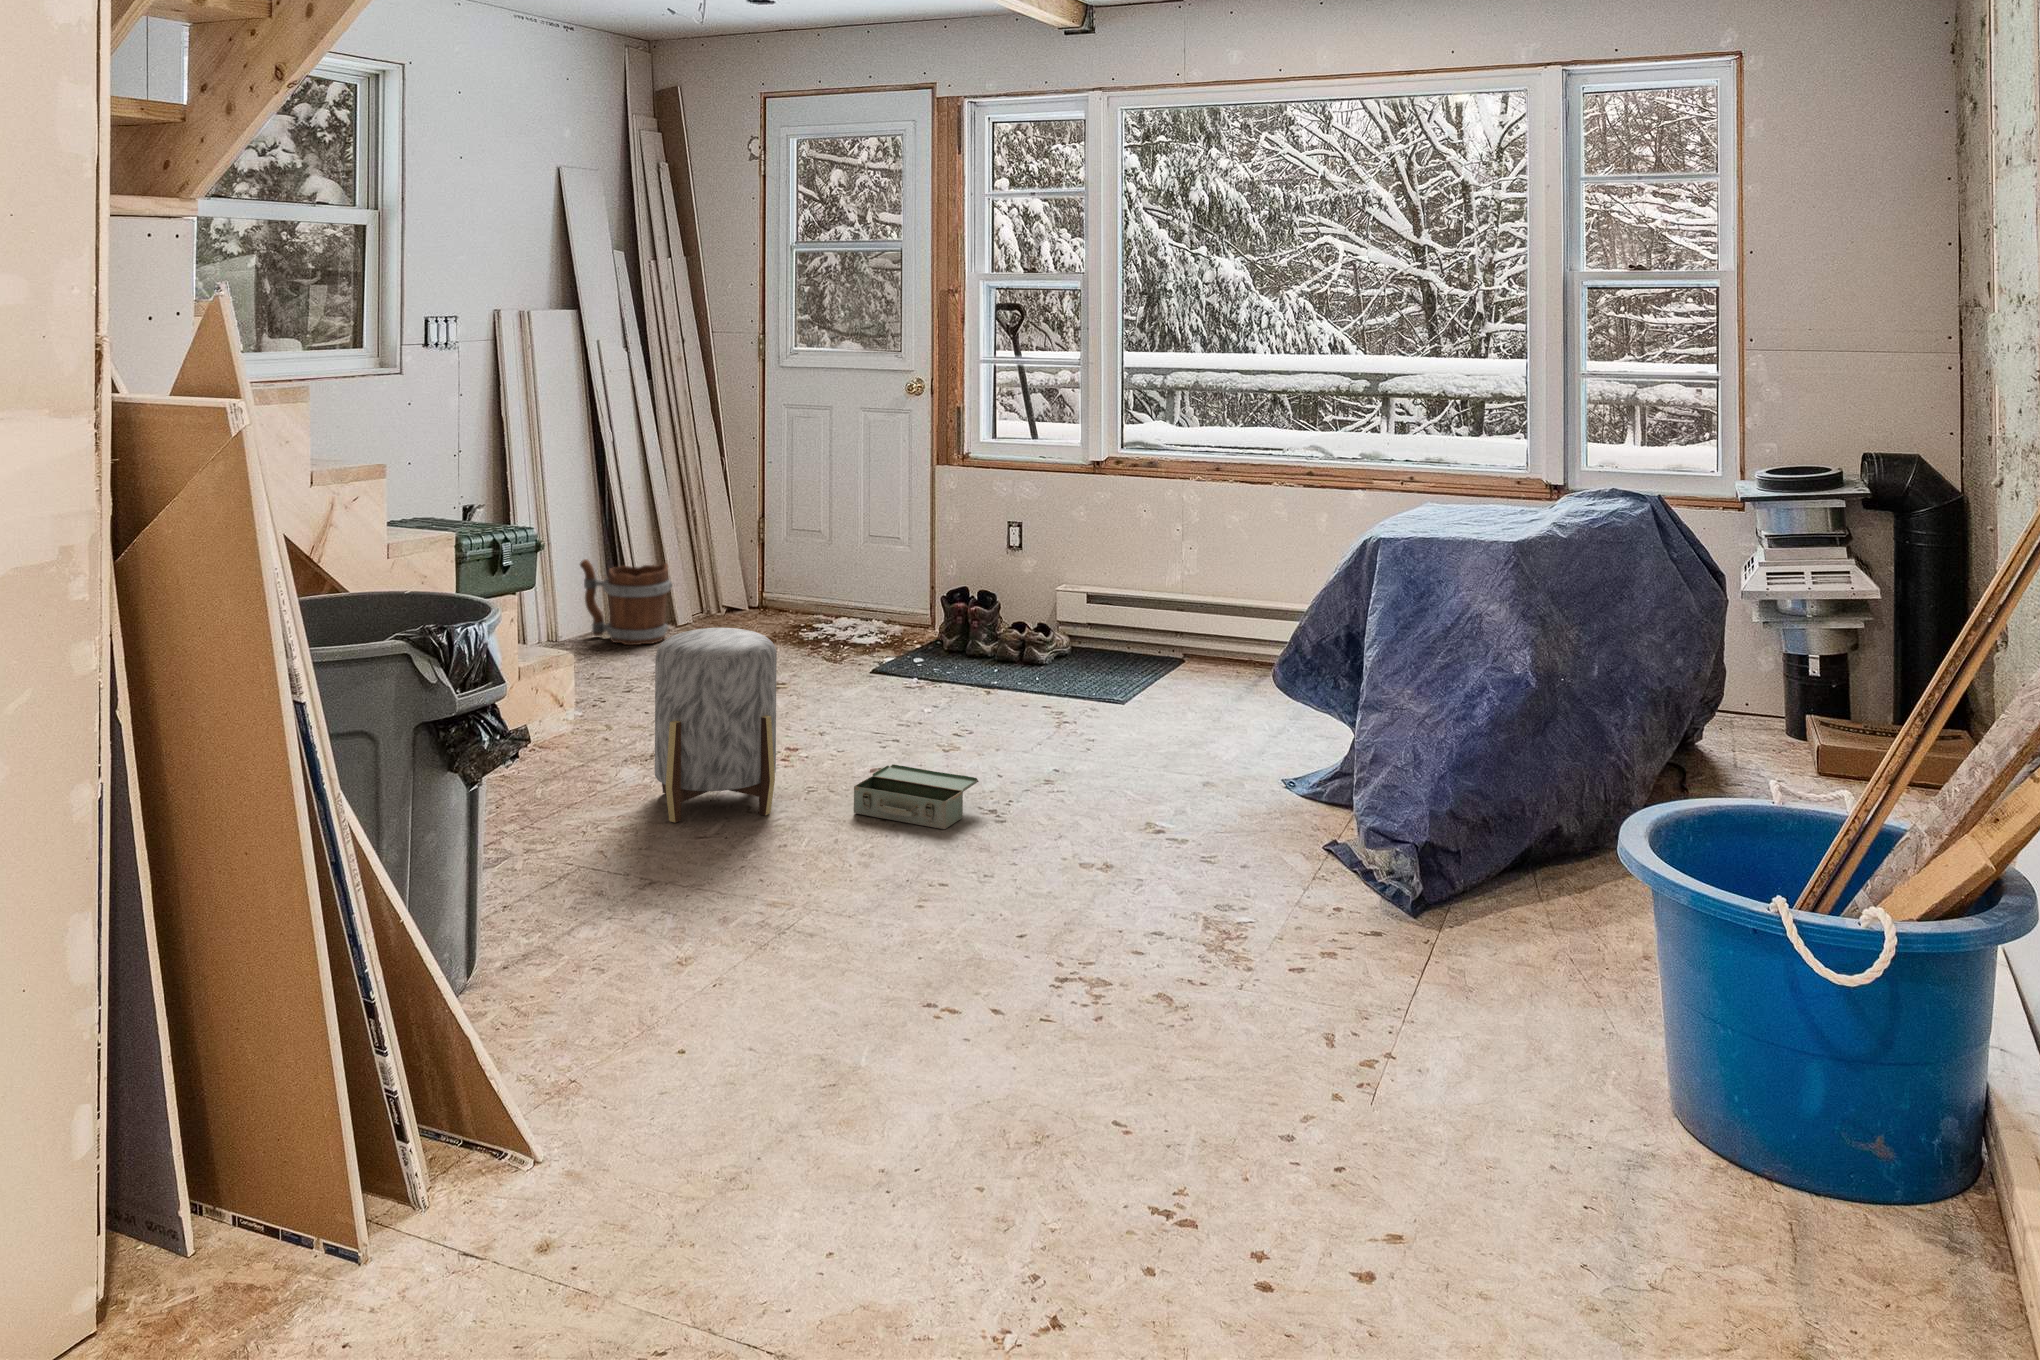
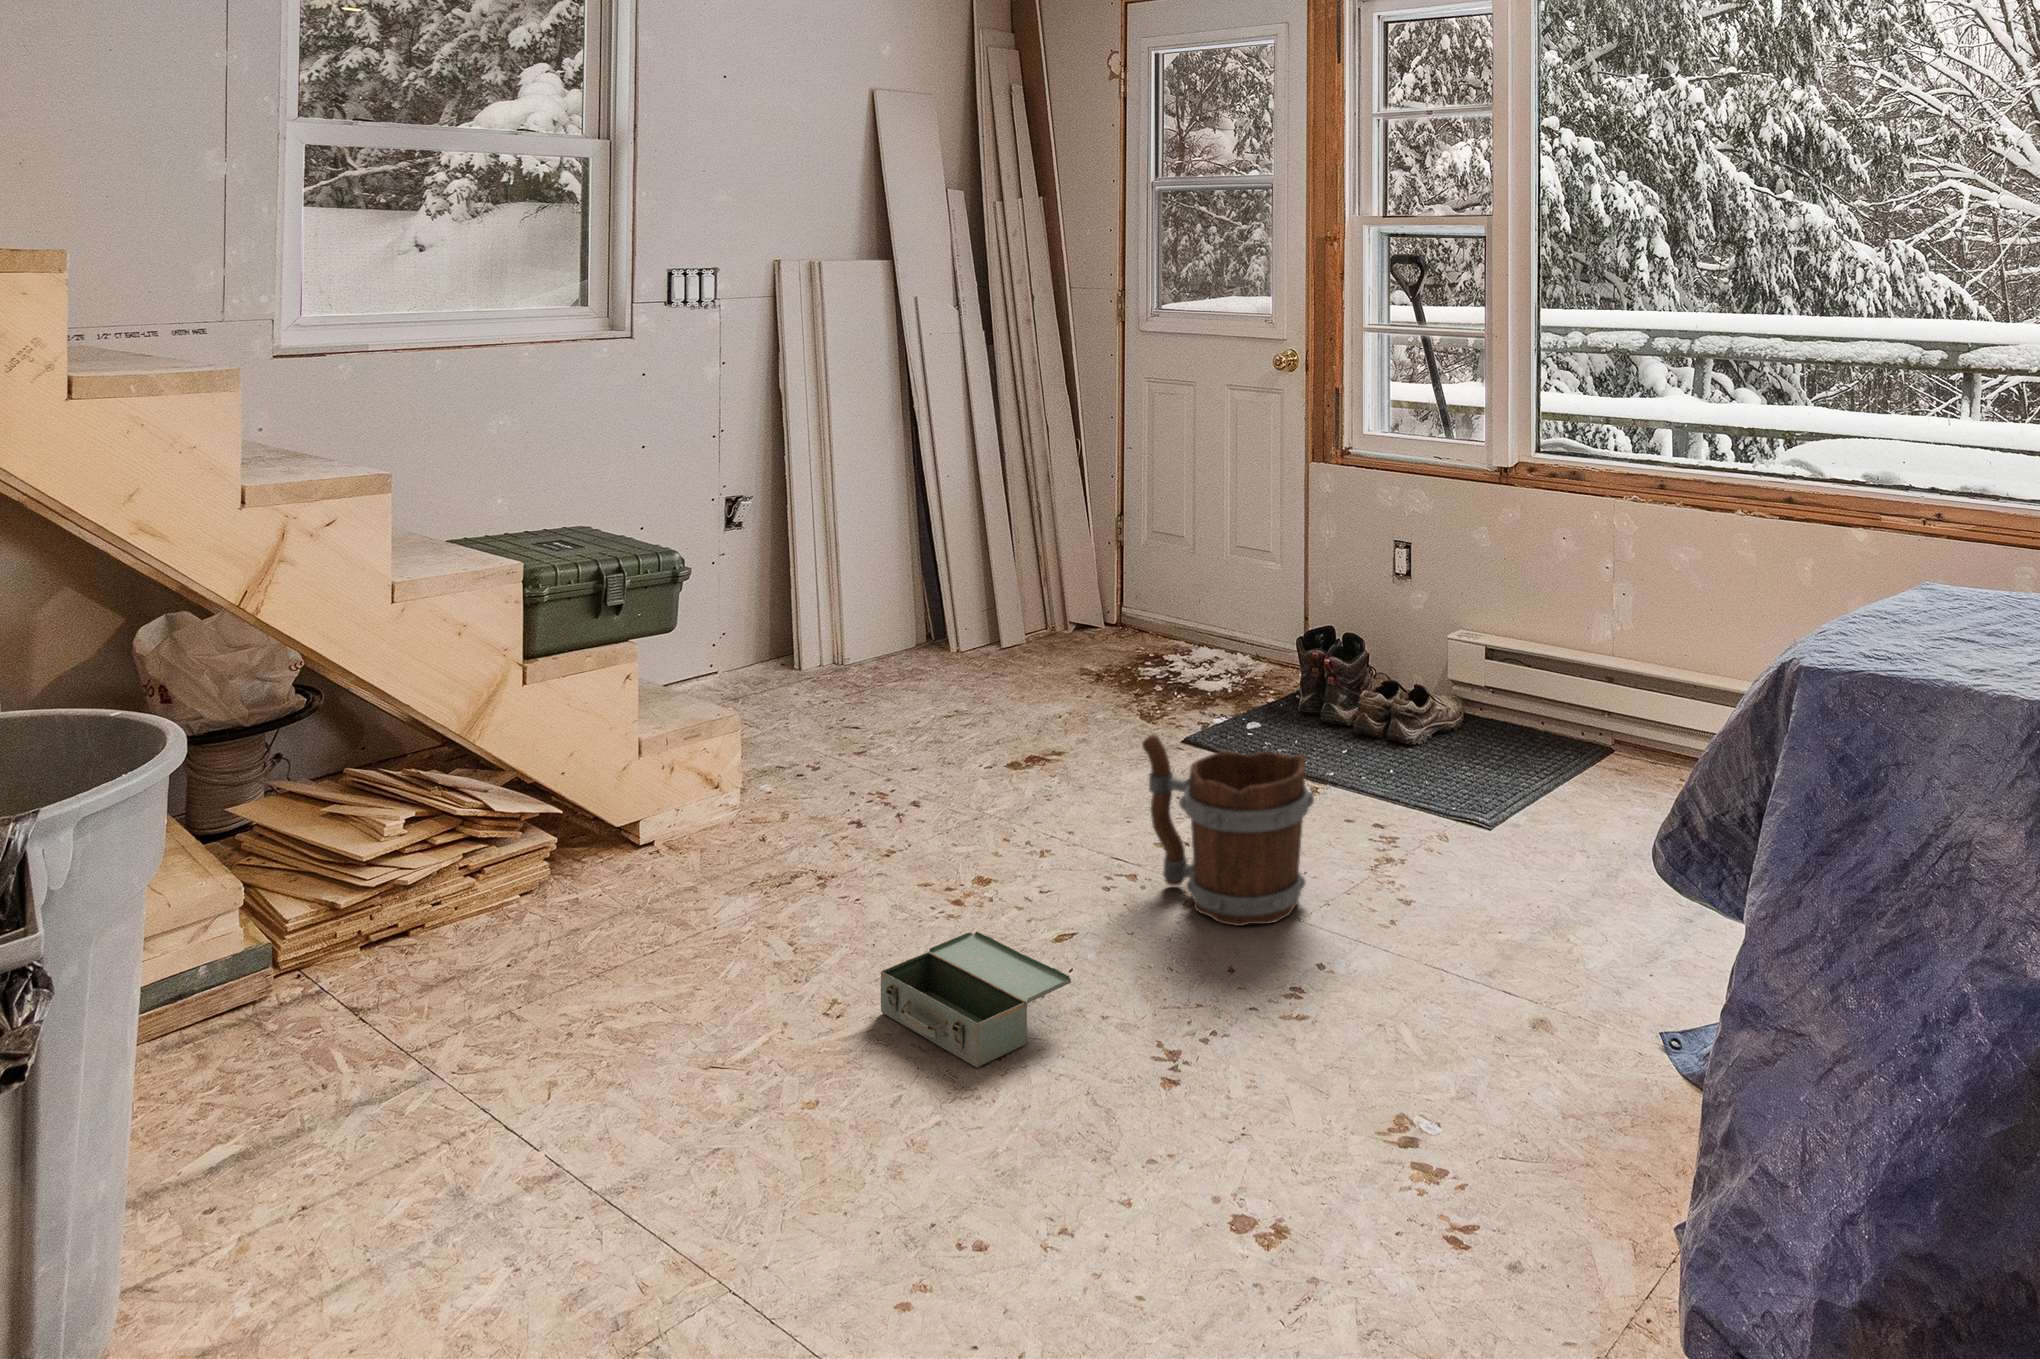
bucket: present [580,559,672,645] -> present [1142,735,1314,926]
stool: present [655,628,777,823] -> none [609,707,822,1001]

